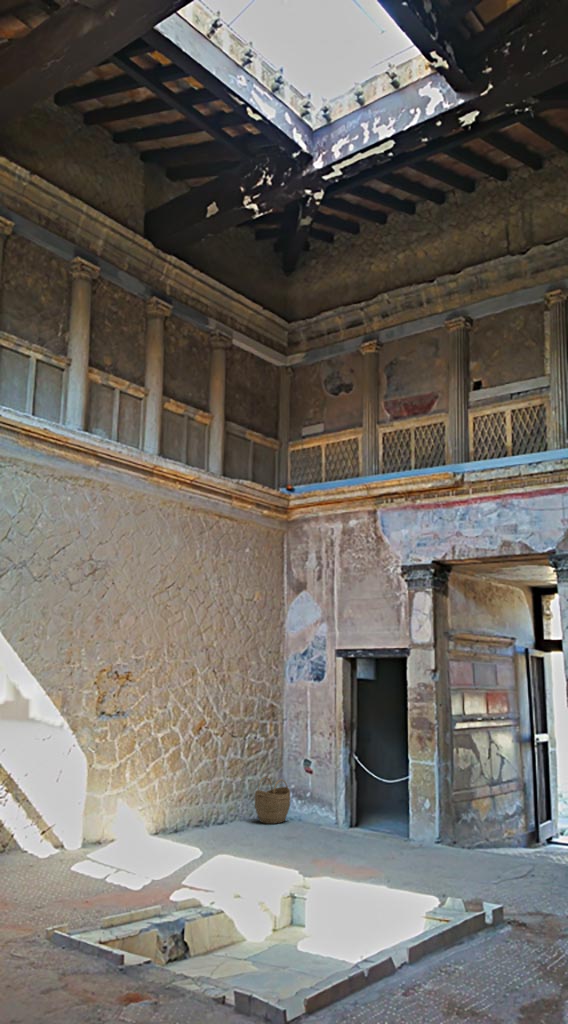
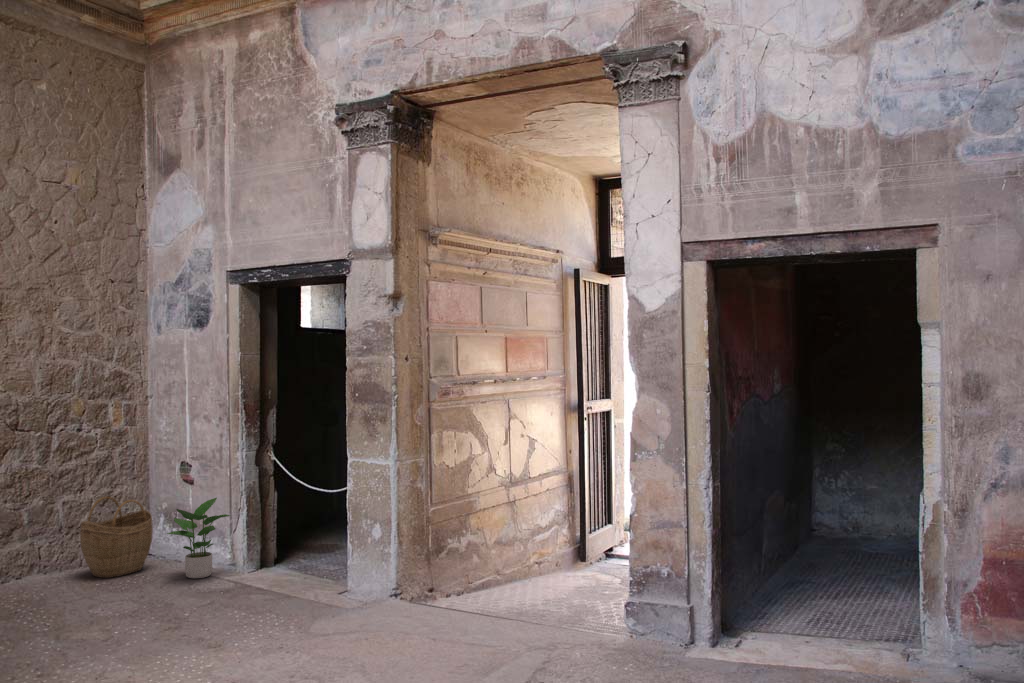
potted plant: none [303,781,337,827] -> present [167,498,230,578]

